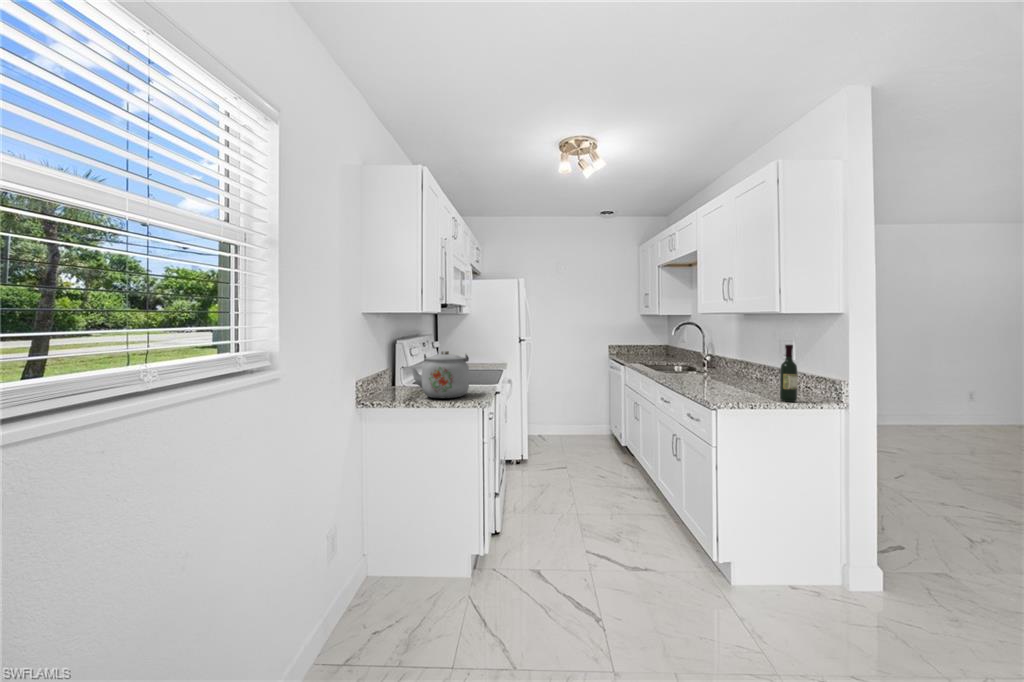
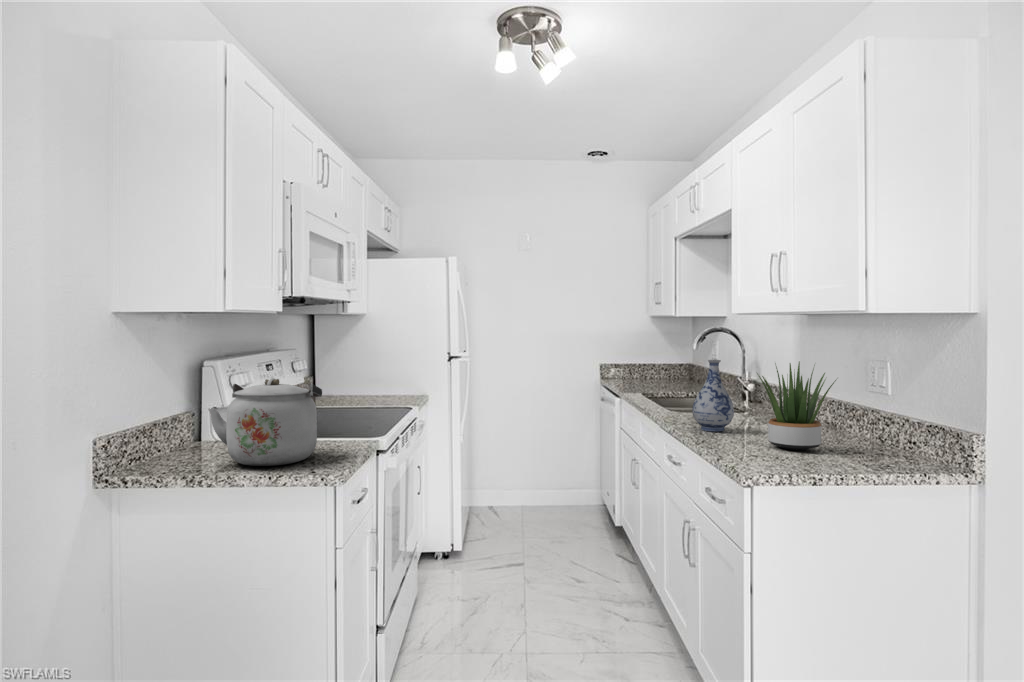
vase: none [676,341,701,383] -> present [692,360,734,431]
potted plant: none [715,341,765,393] -> present [757,361,836,451]
wine bottle: present [780,345,798,402] -> none [864,369,895,470]

